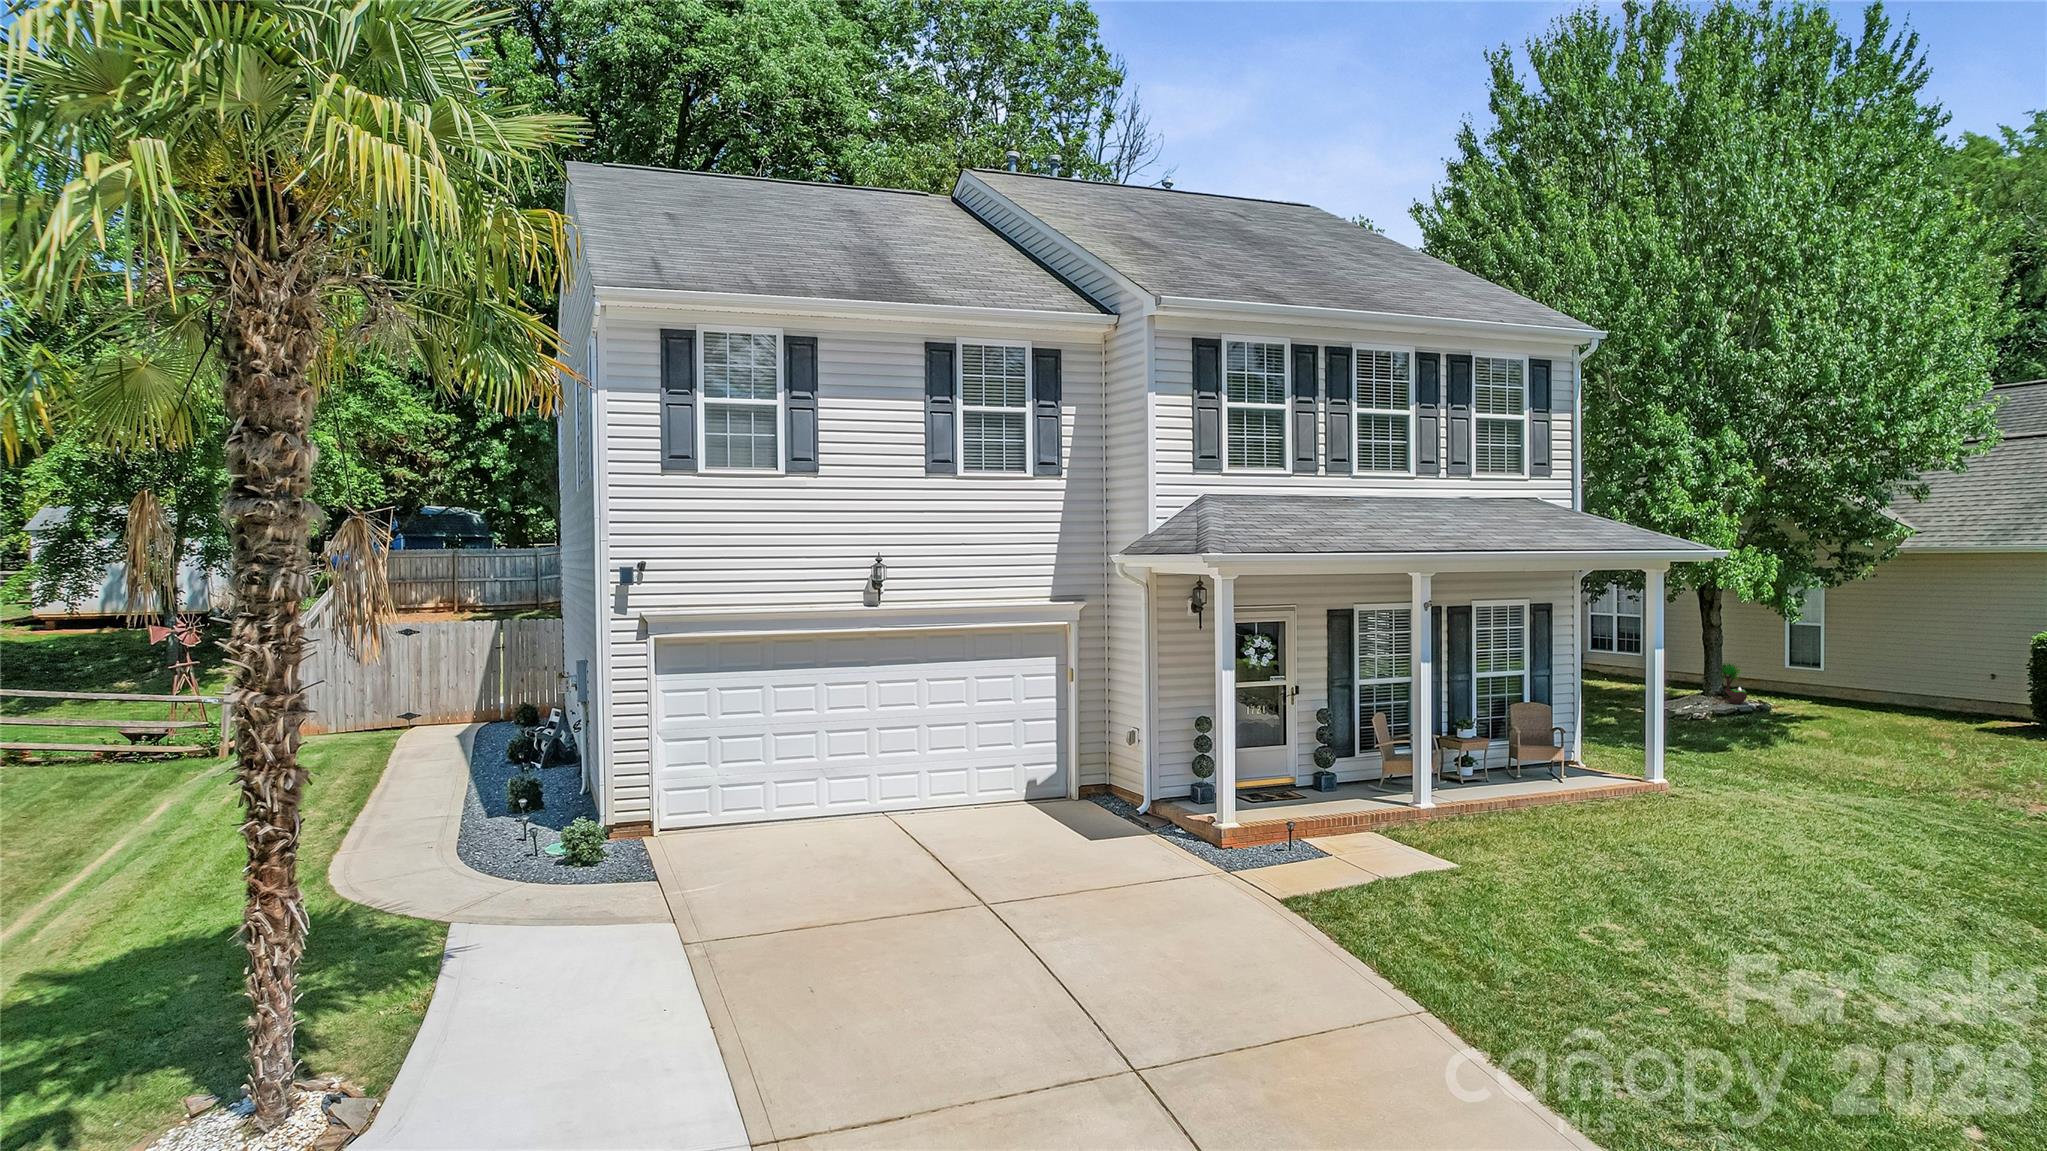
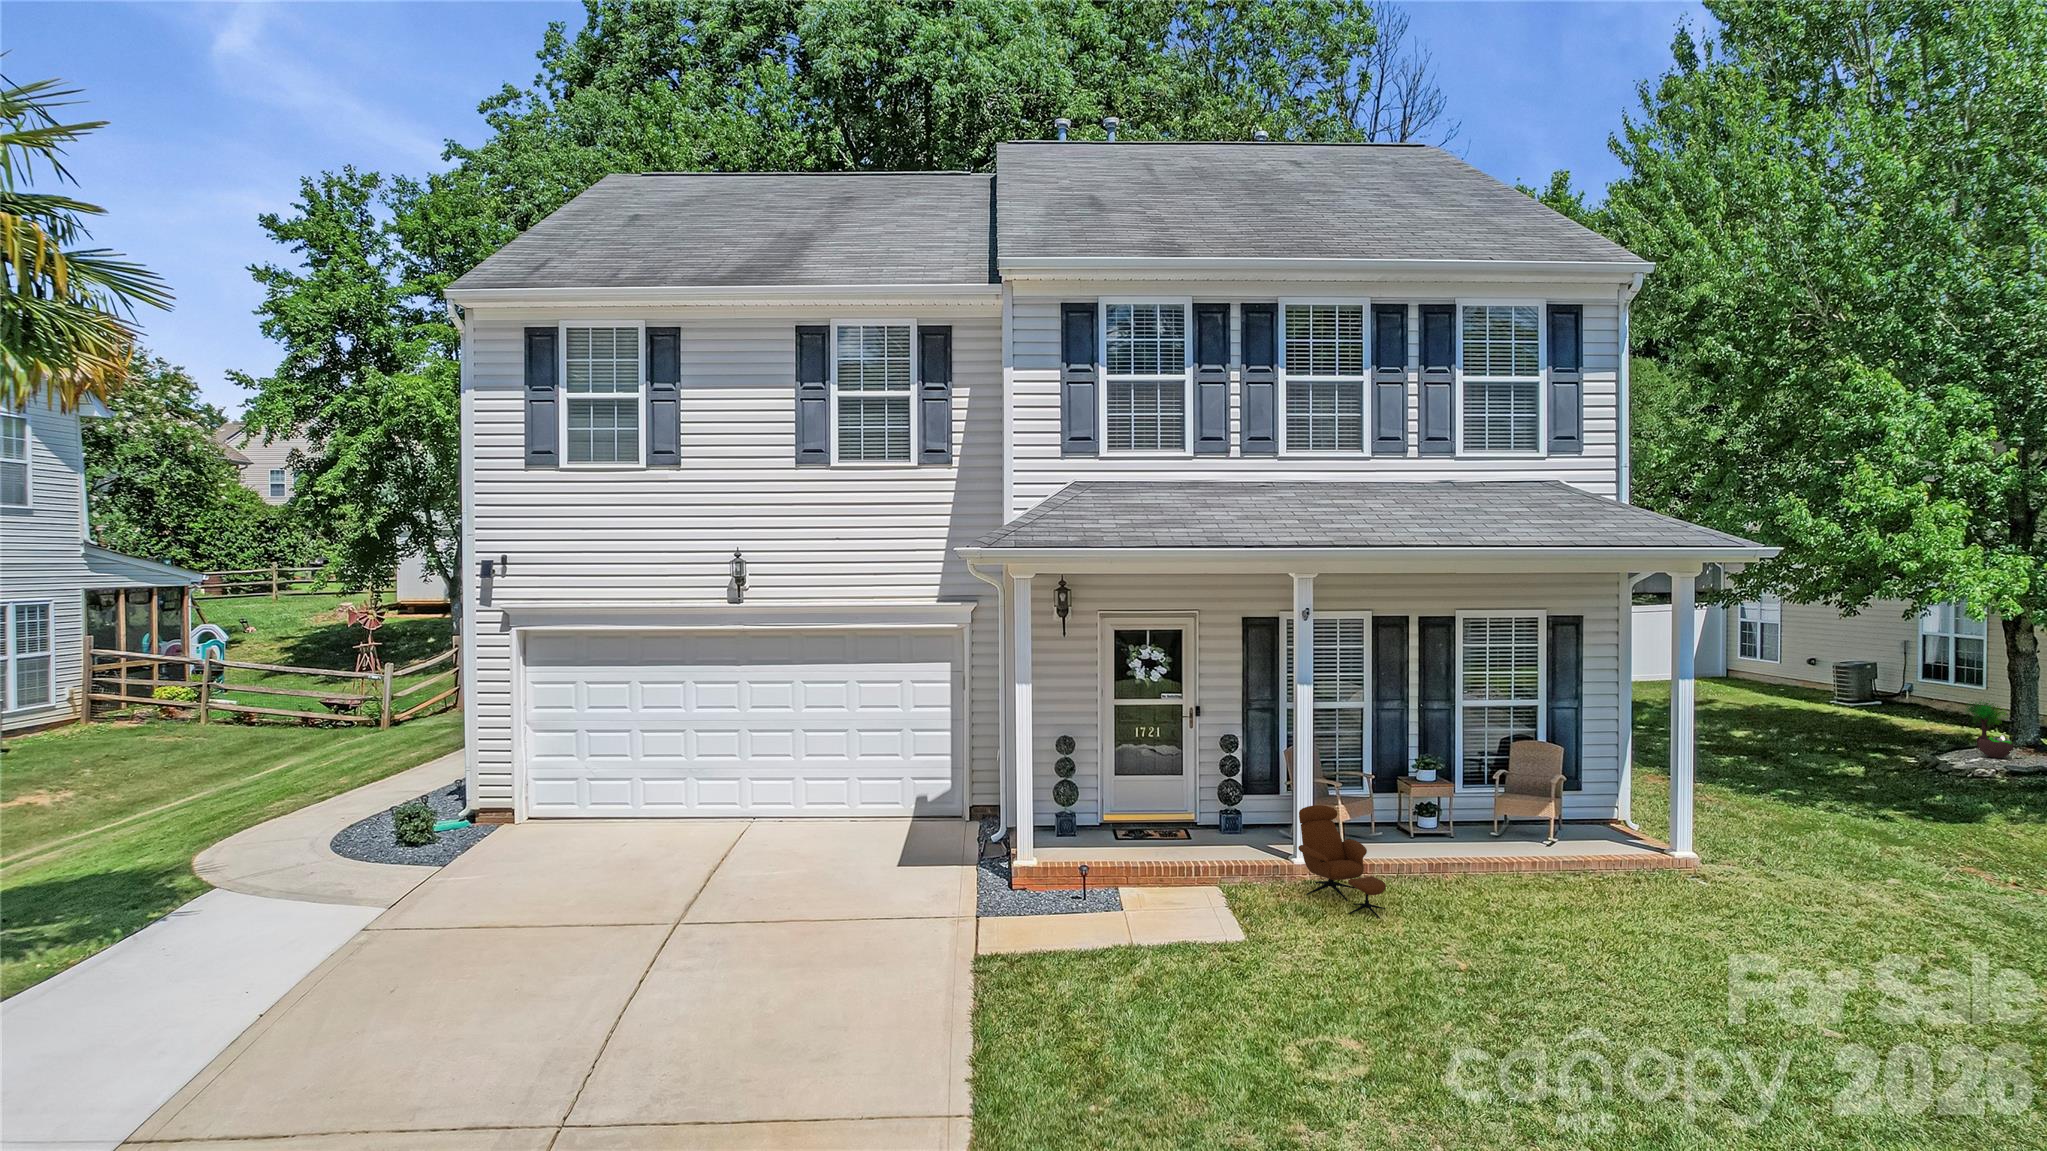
lounge chair: none [1425,761,1516,846] -> present [1298,805,1386,919]

